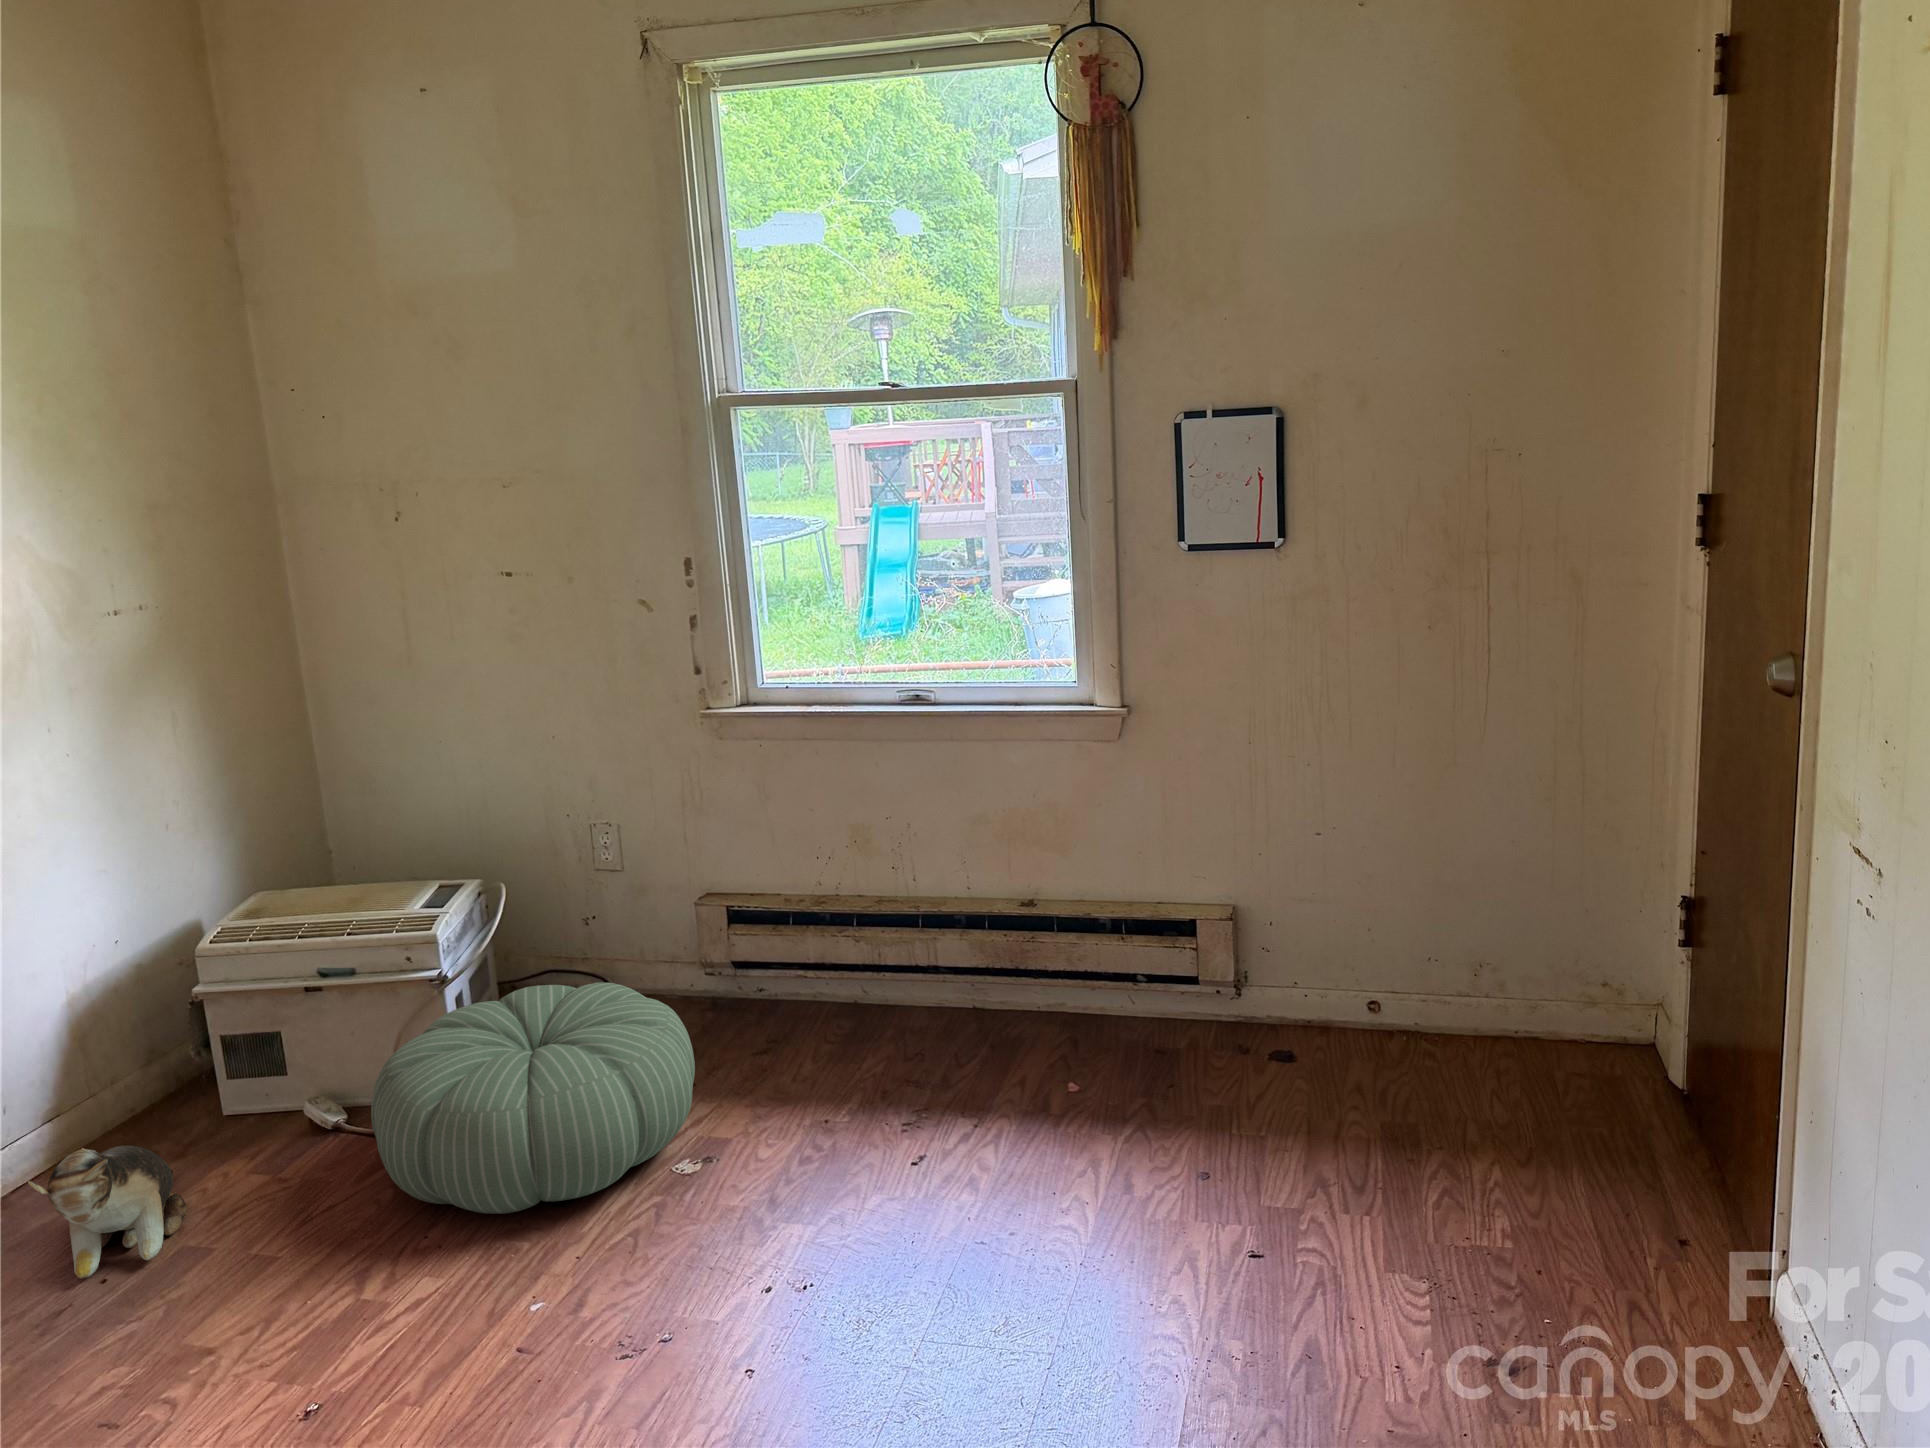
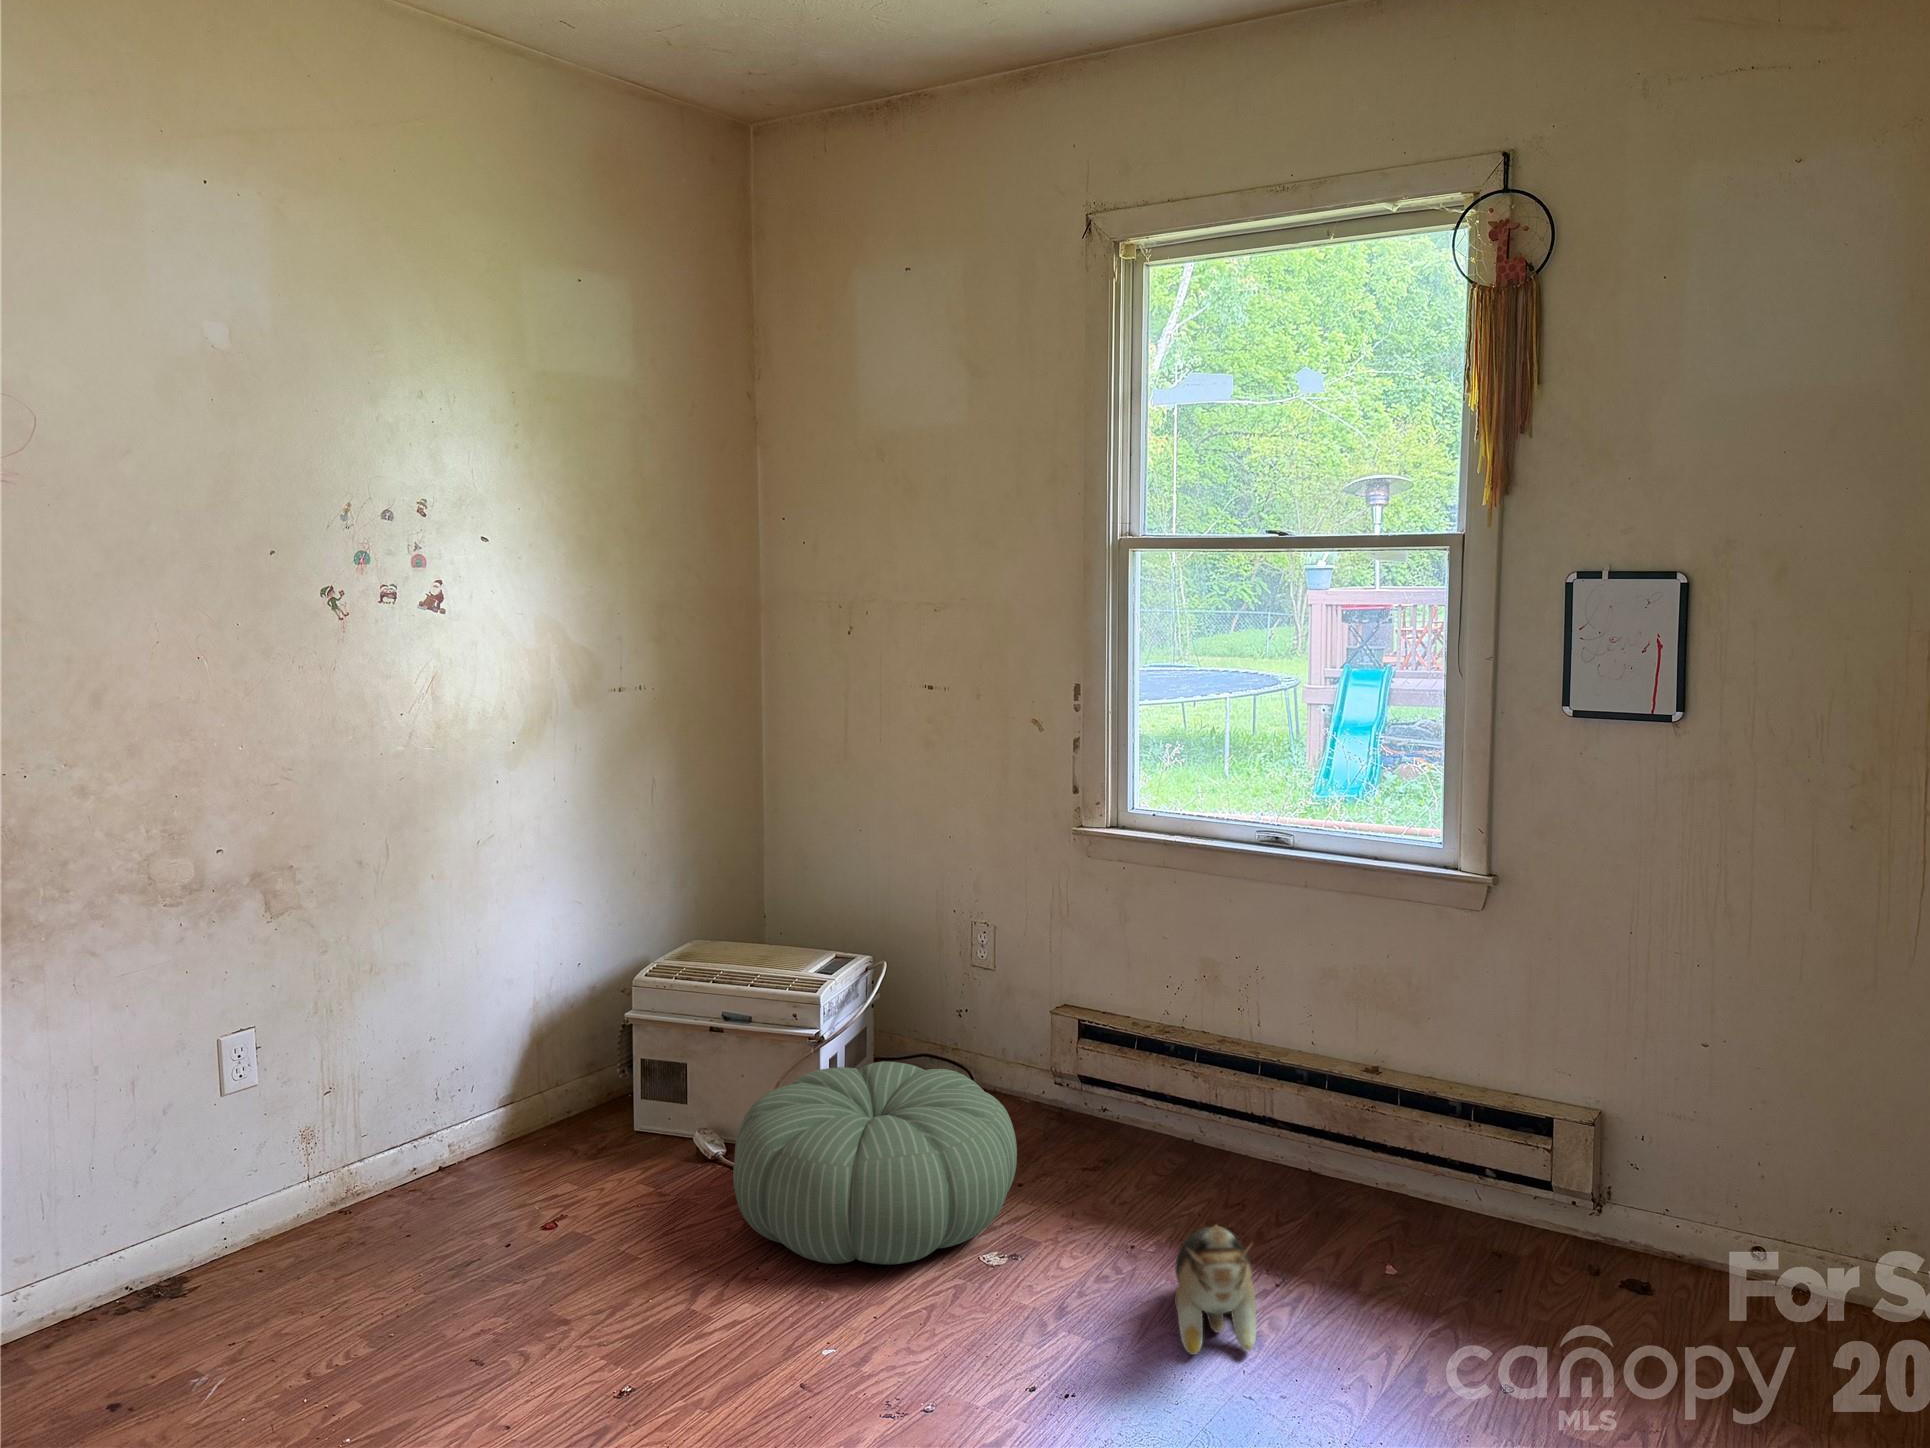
plush toy: present [27,1145,187,1278] -> present [1174,1225,1256,1355]

